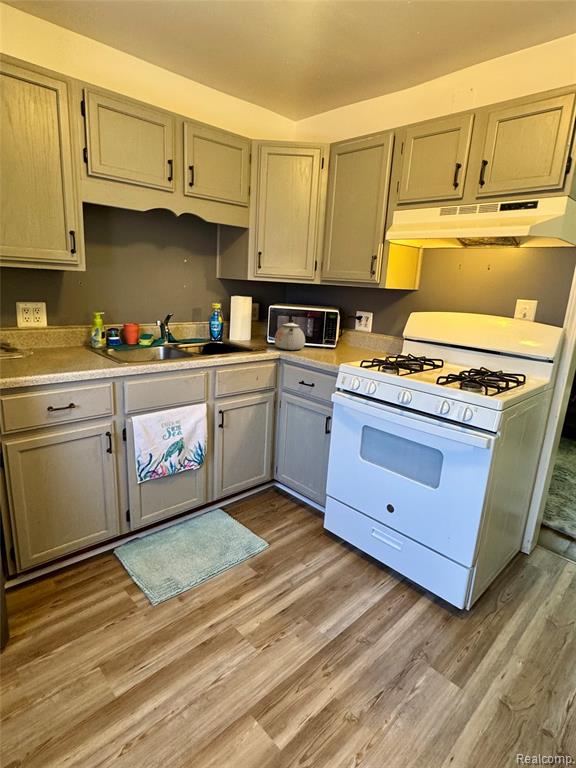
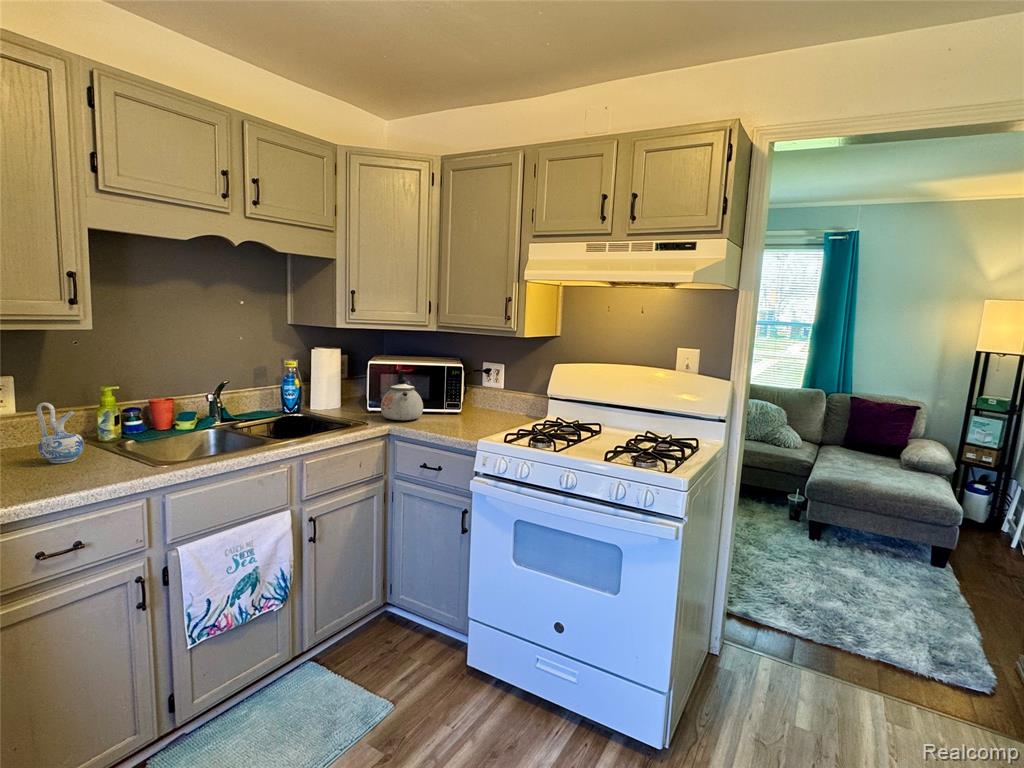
ceramic pitcher: none [55,318,81,357] -> present [36,403,84,463]

